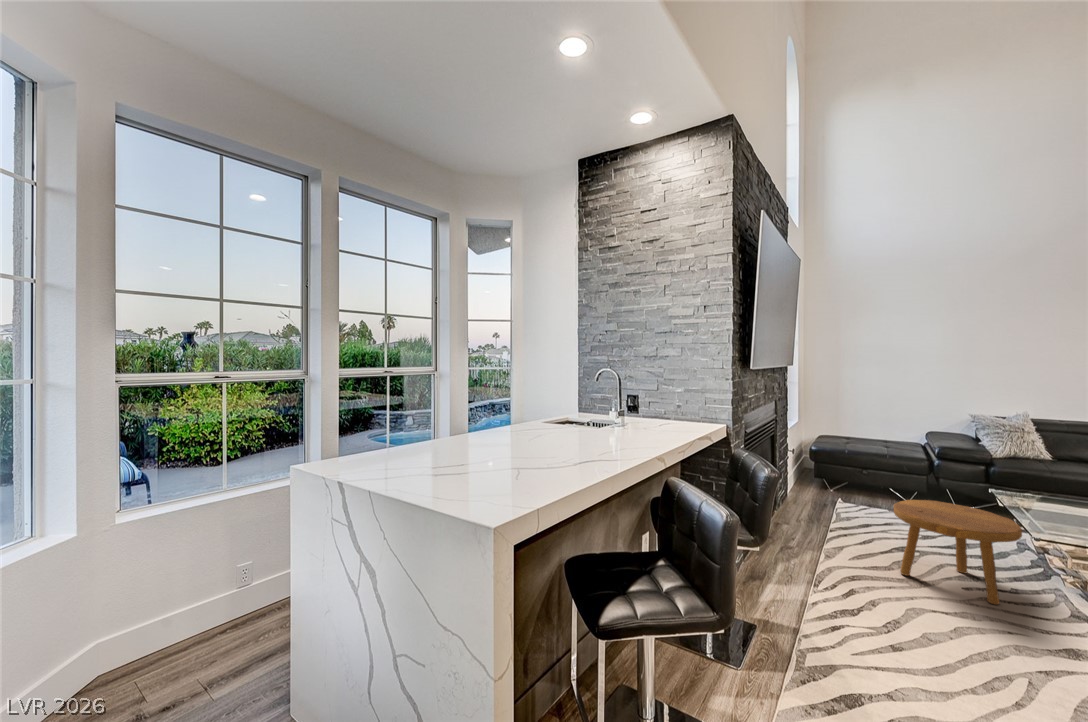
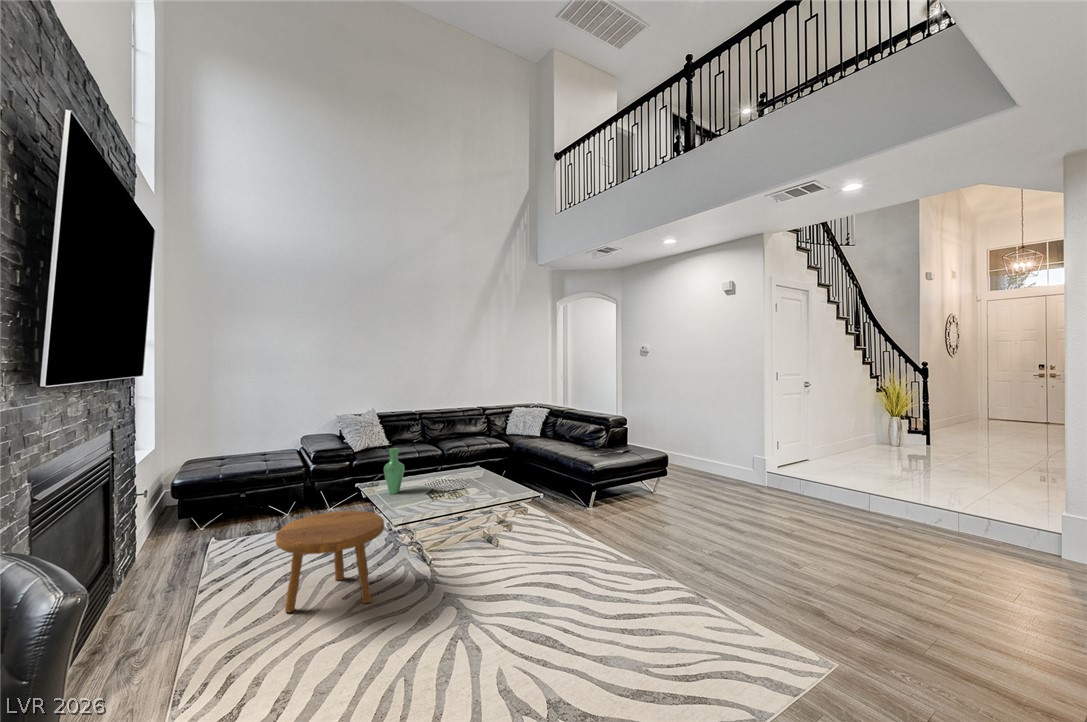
vase: none [1031,459,1065,513] -> present [384,448,404,494]

